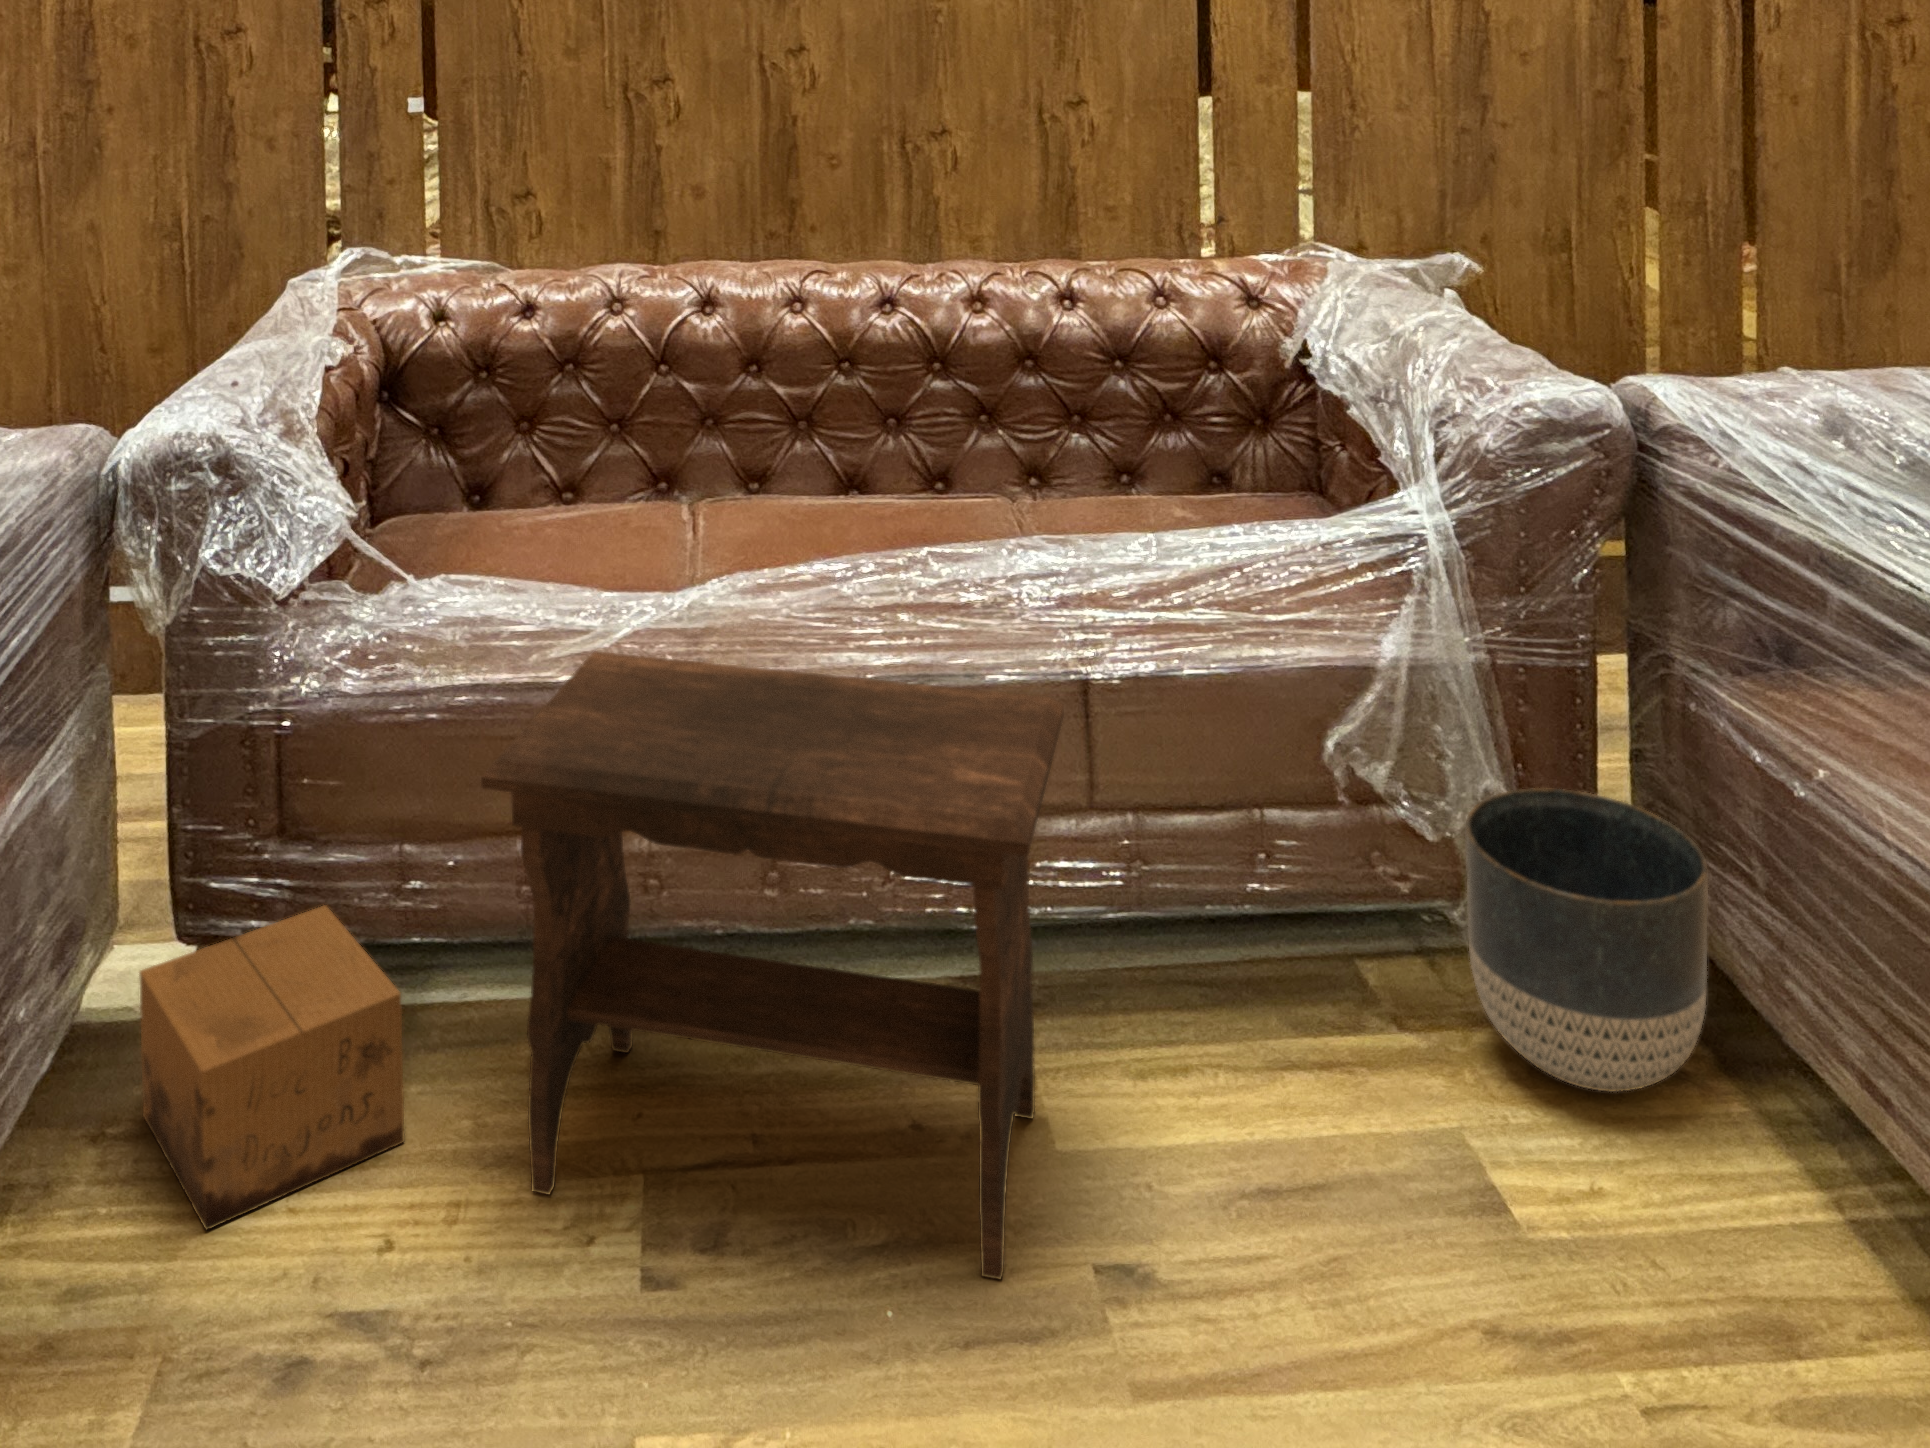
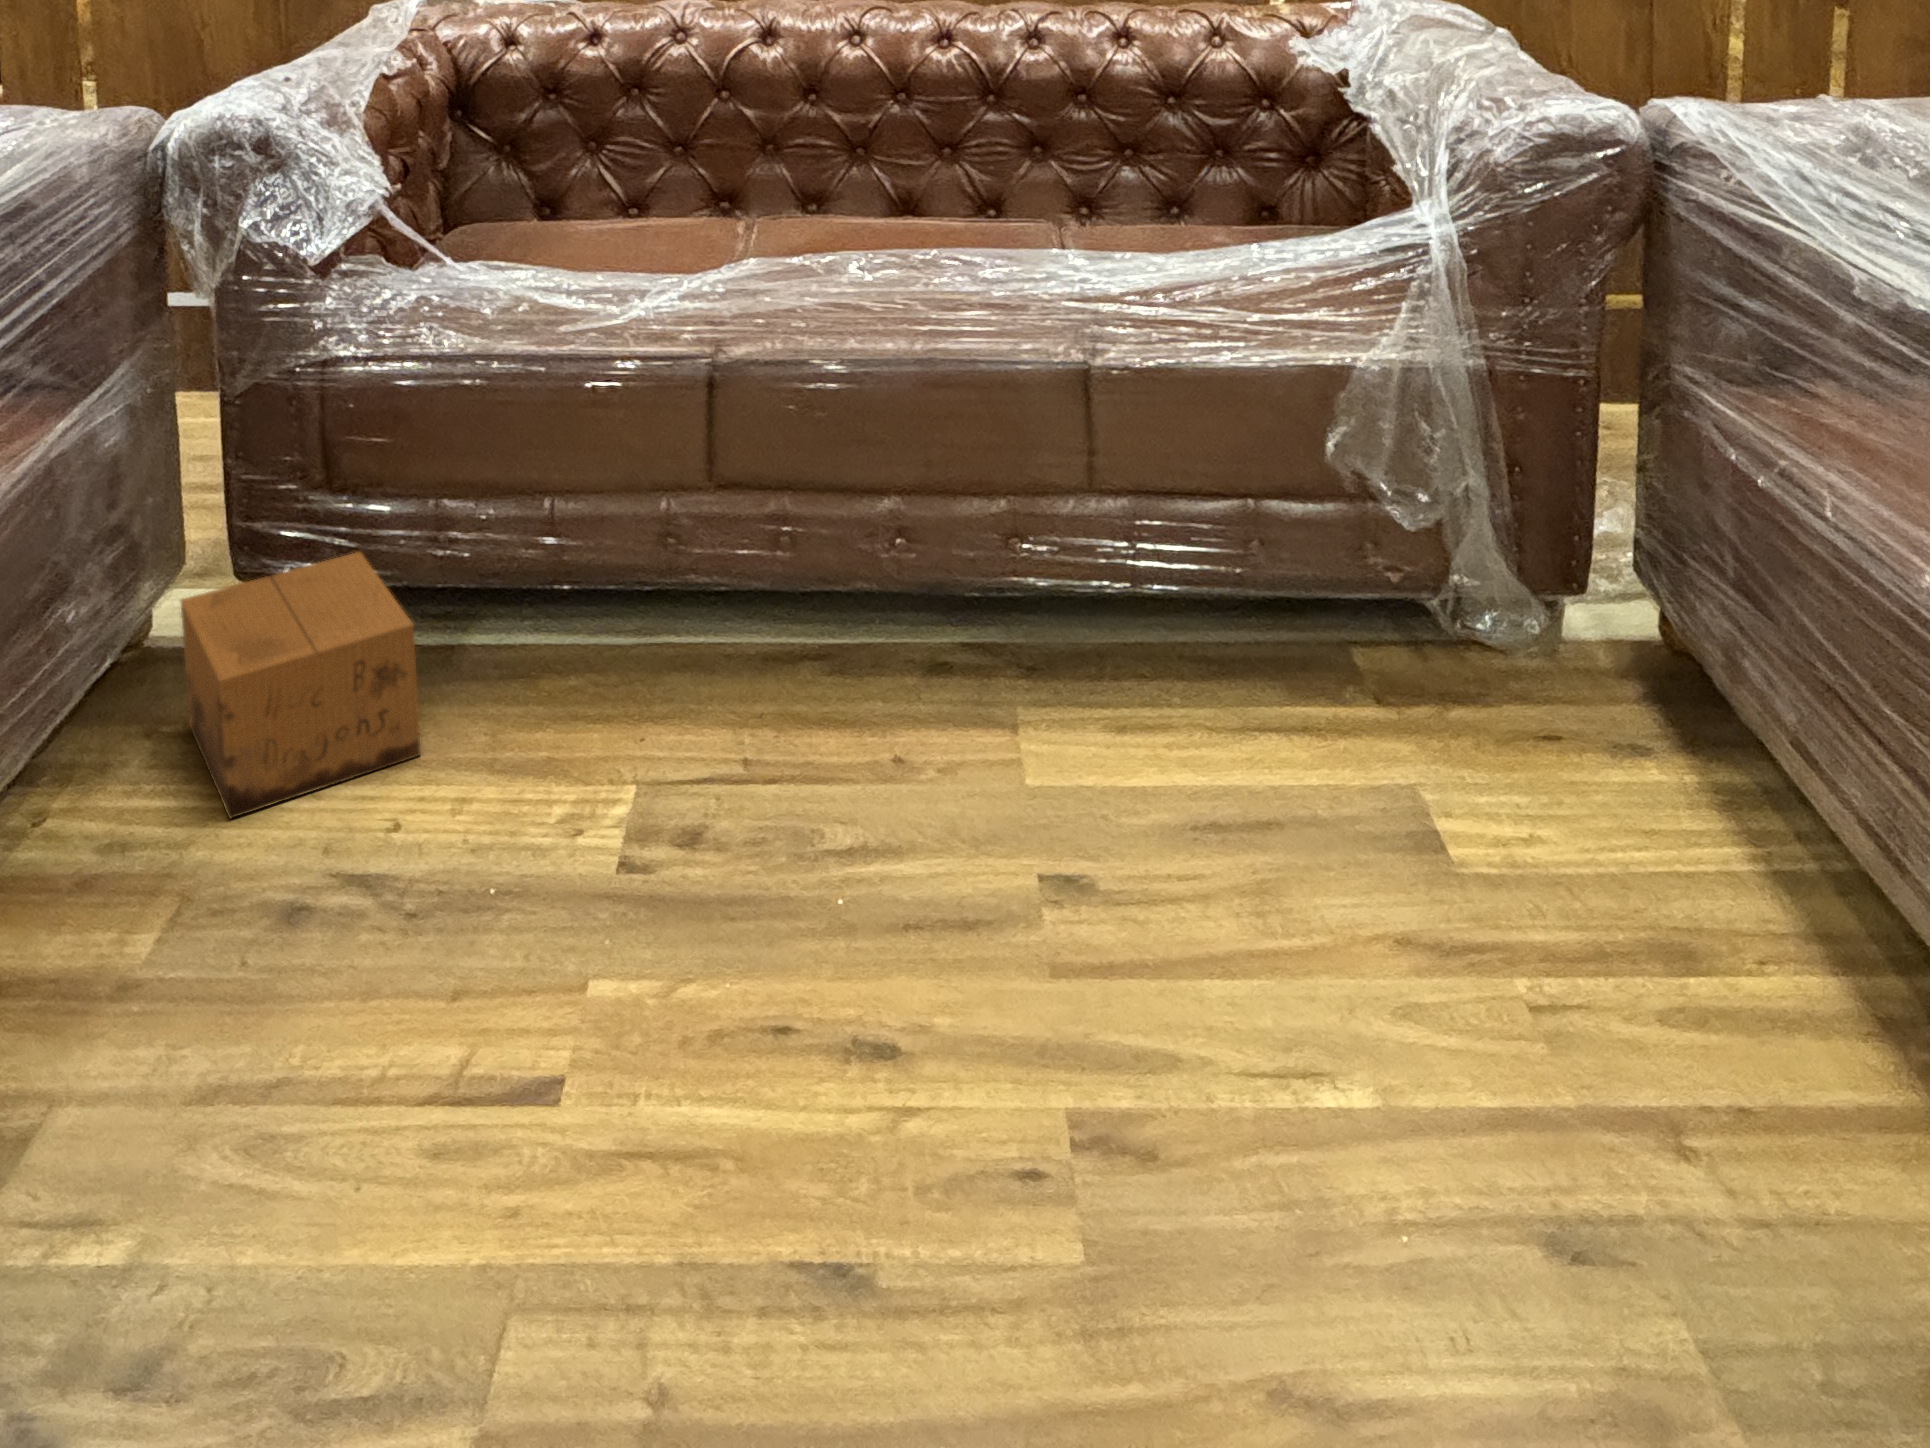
footstool: present [481,652,1064,1279] -> none [470,327,1041,885]
planter: present [1466,788,1708,1092] -> none [1441,478,1671,752]

